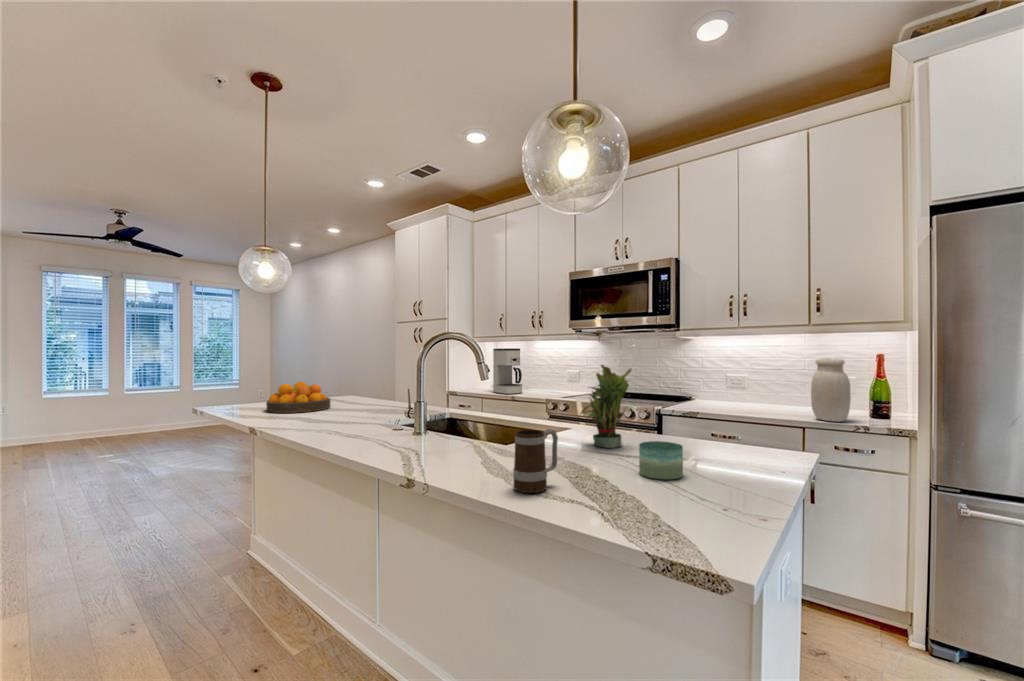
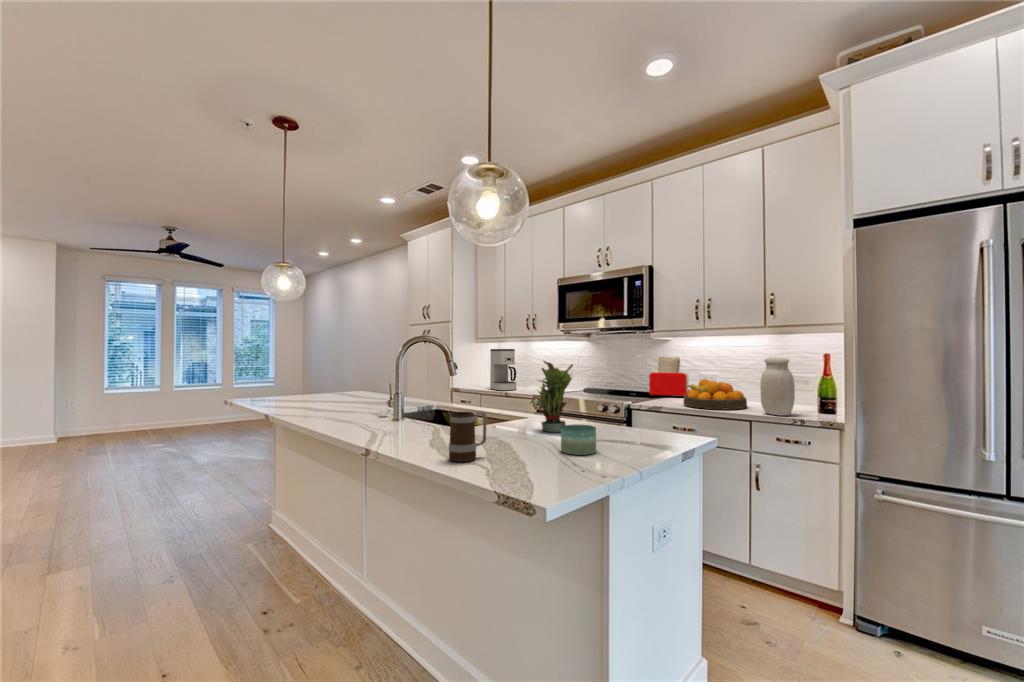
toaster: none [670,357,715,401] -> present [648,357,689,397]
fruit bowl: present [266,382,330,413] -> present [684,379,747,410]

